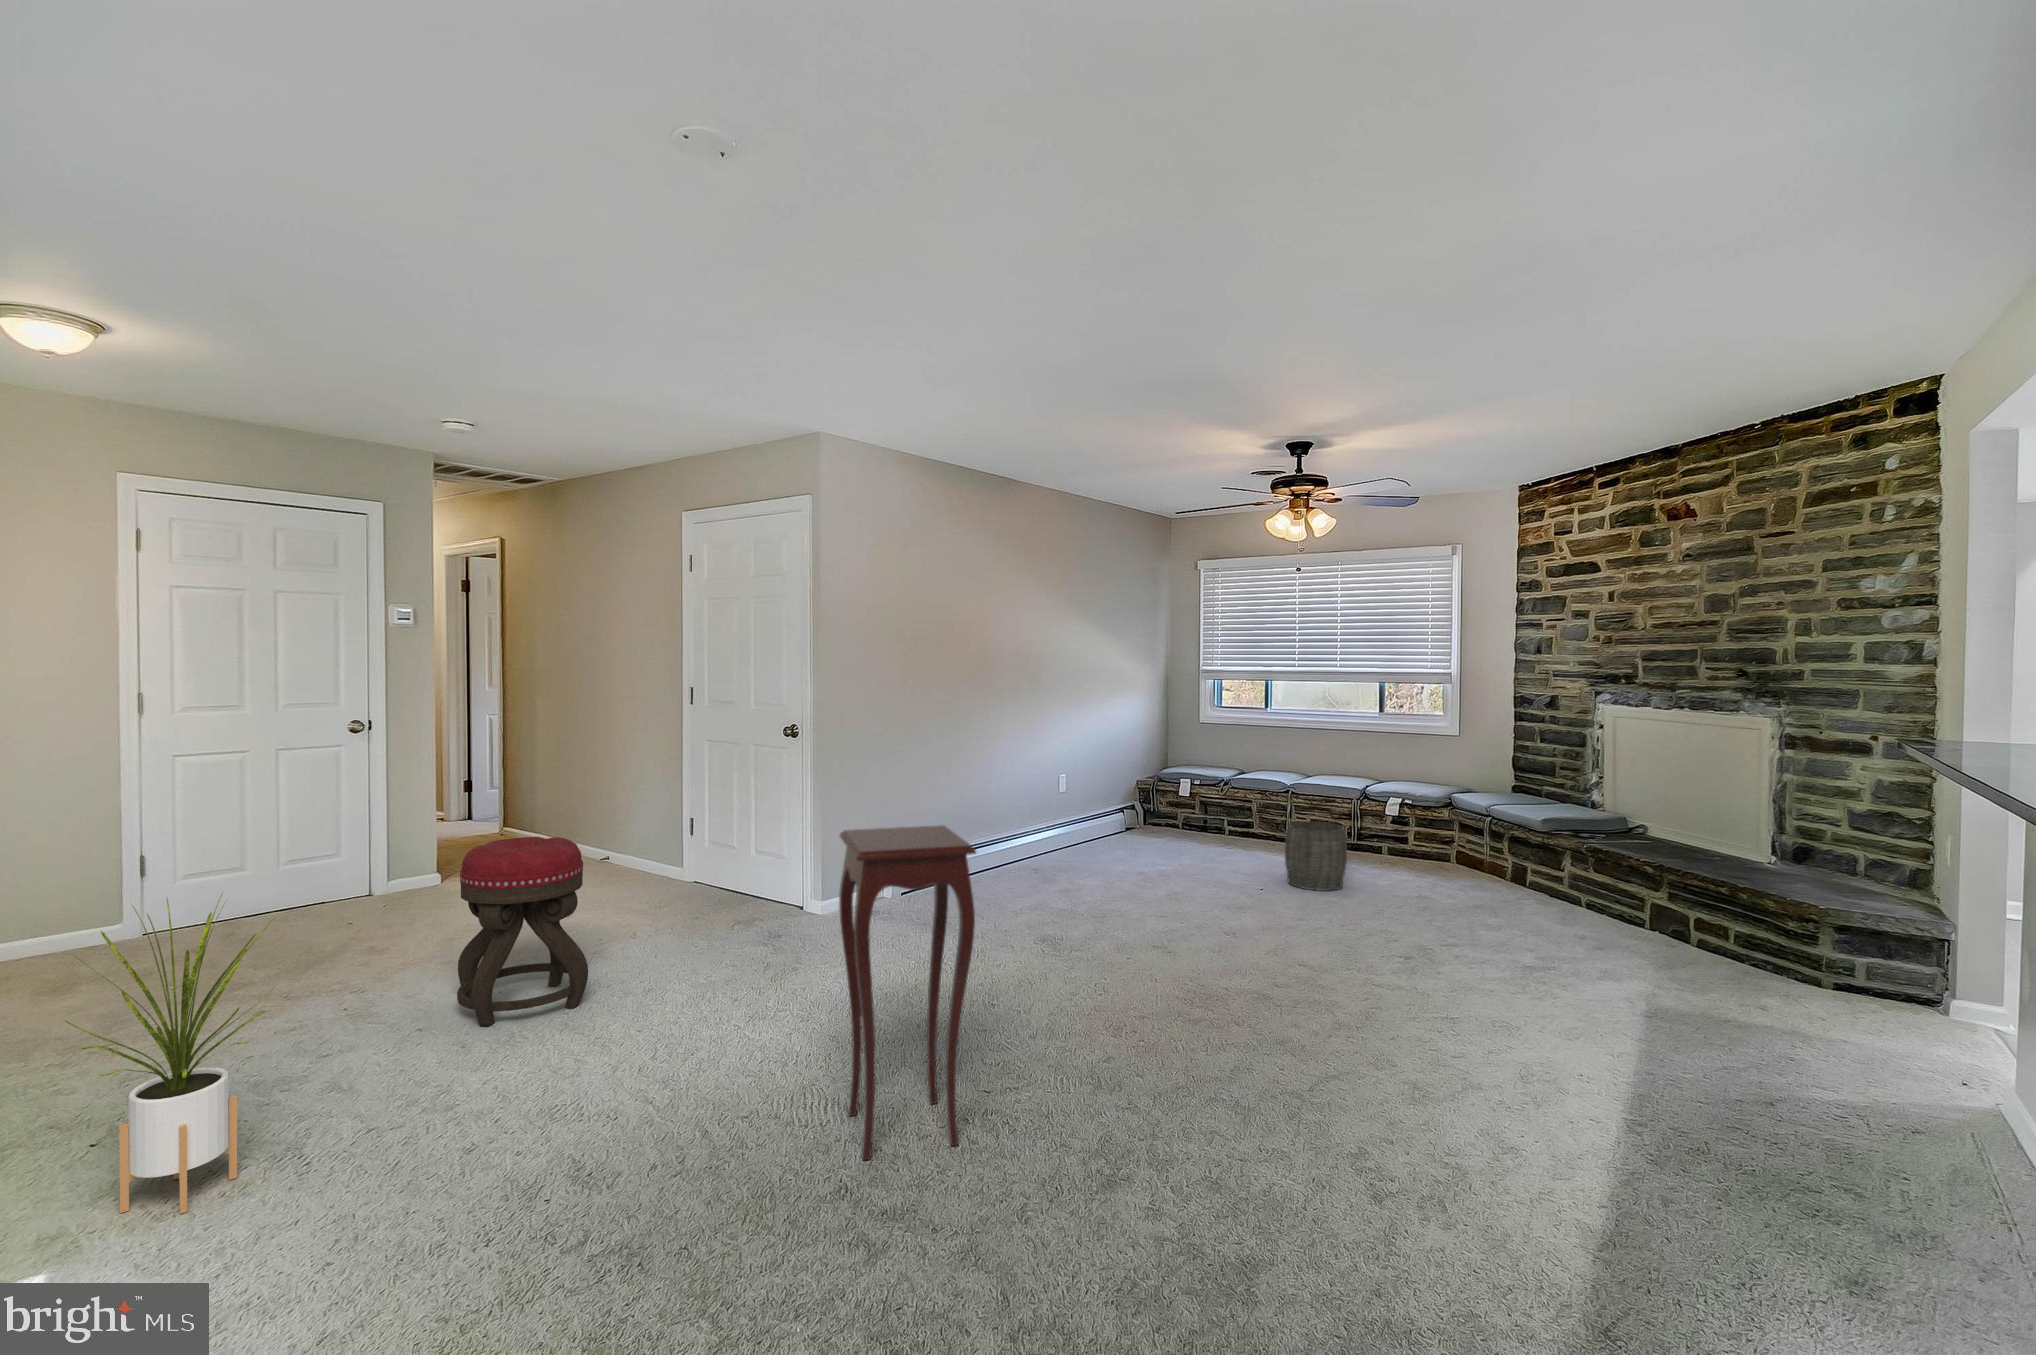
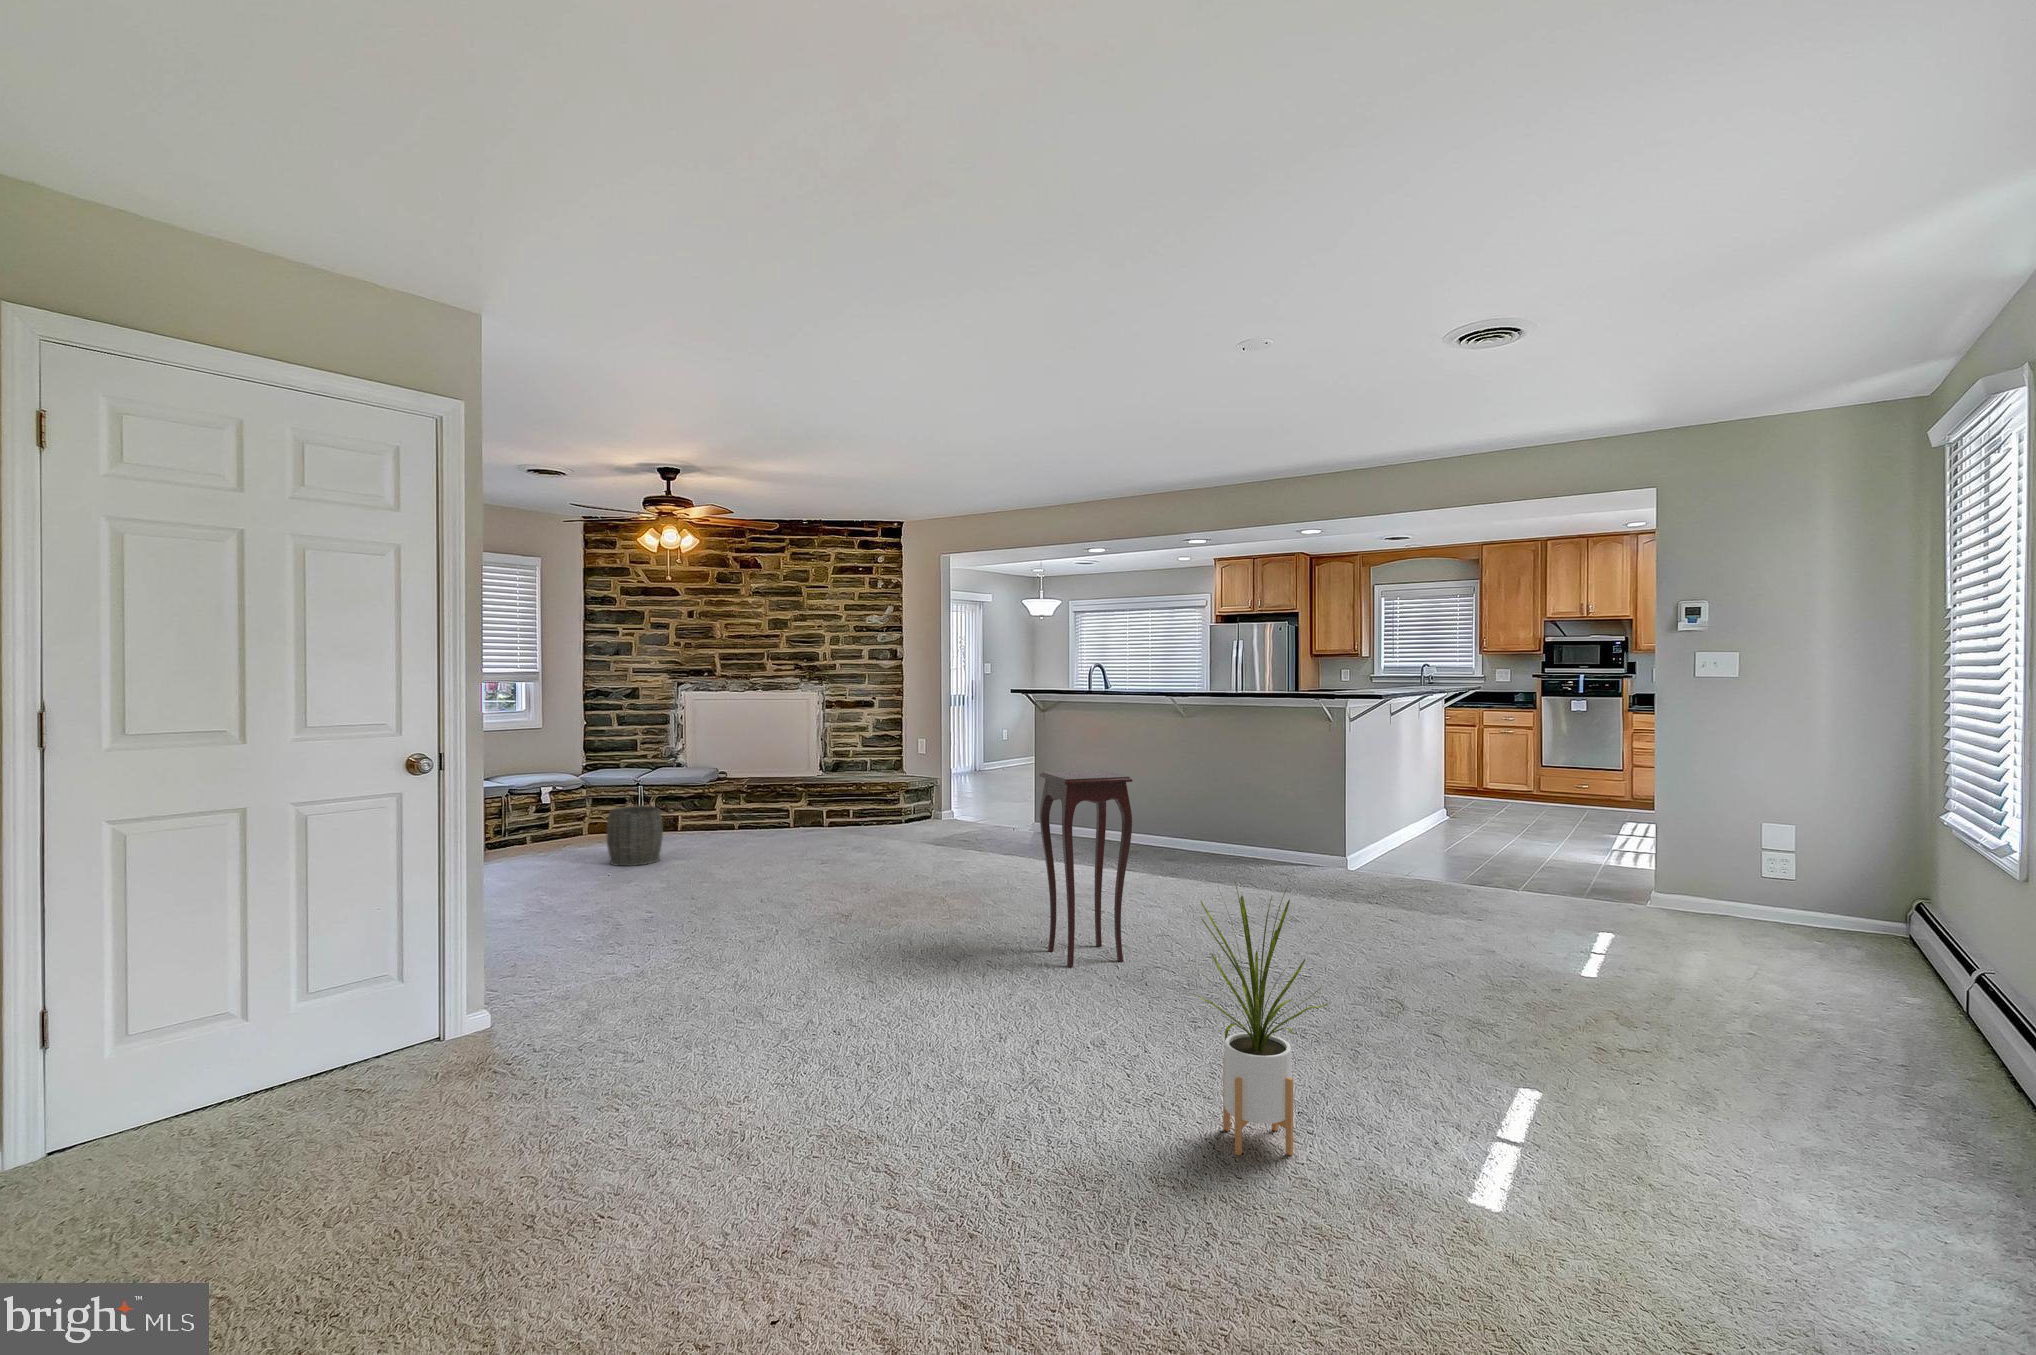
ottoman: present [457,837,588,1027] -> none [747,897,915,1147]

